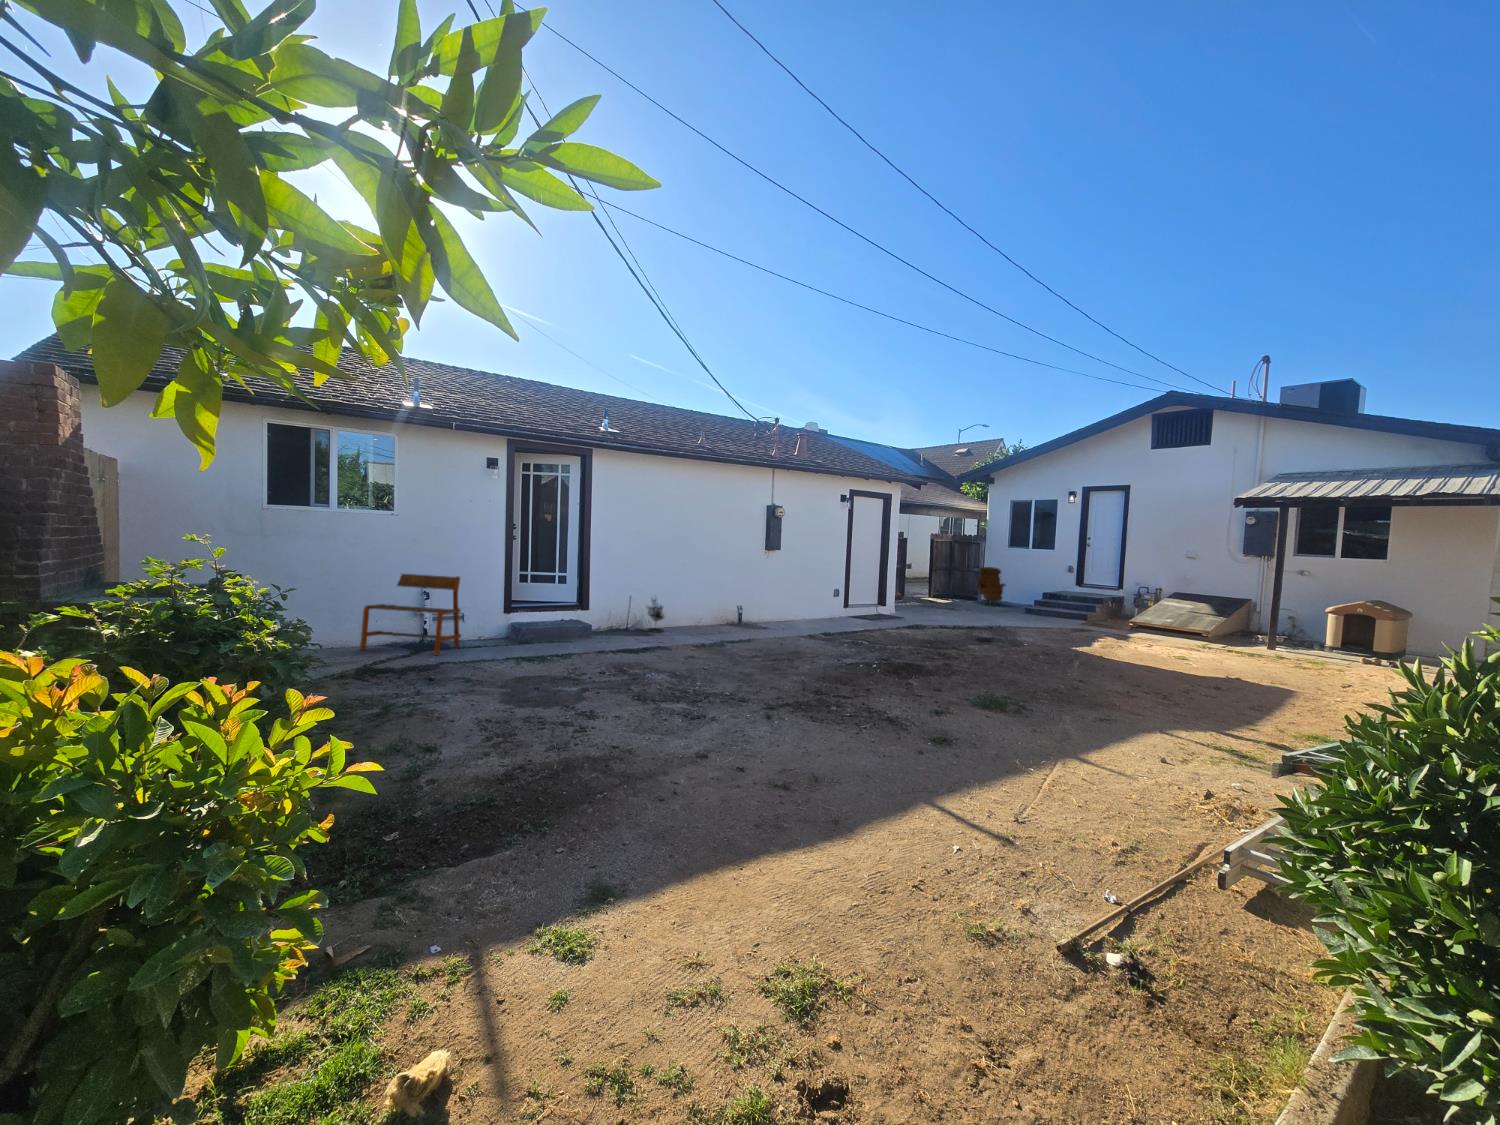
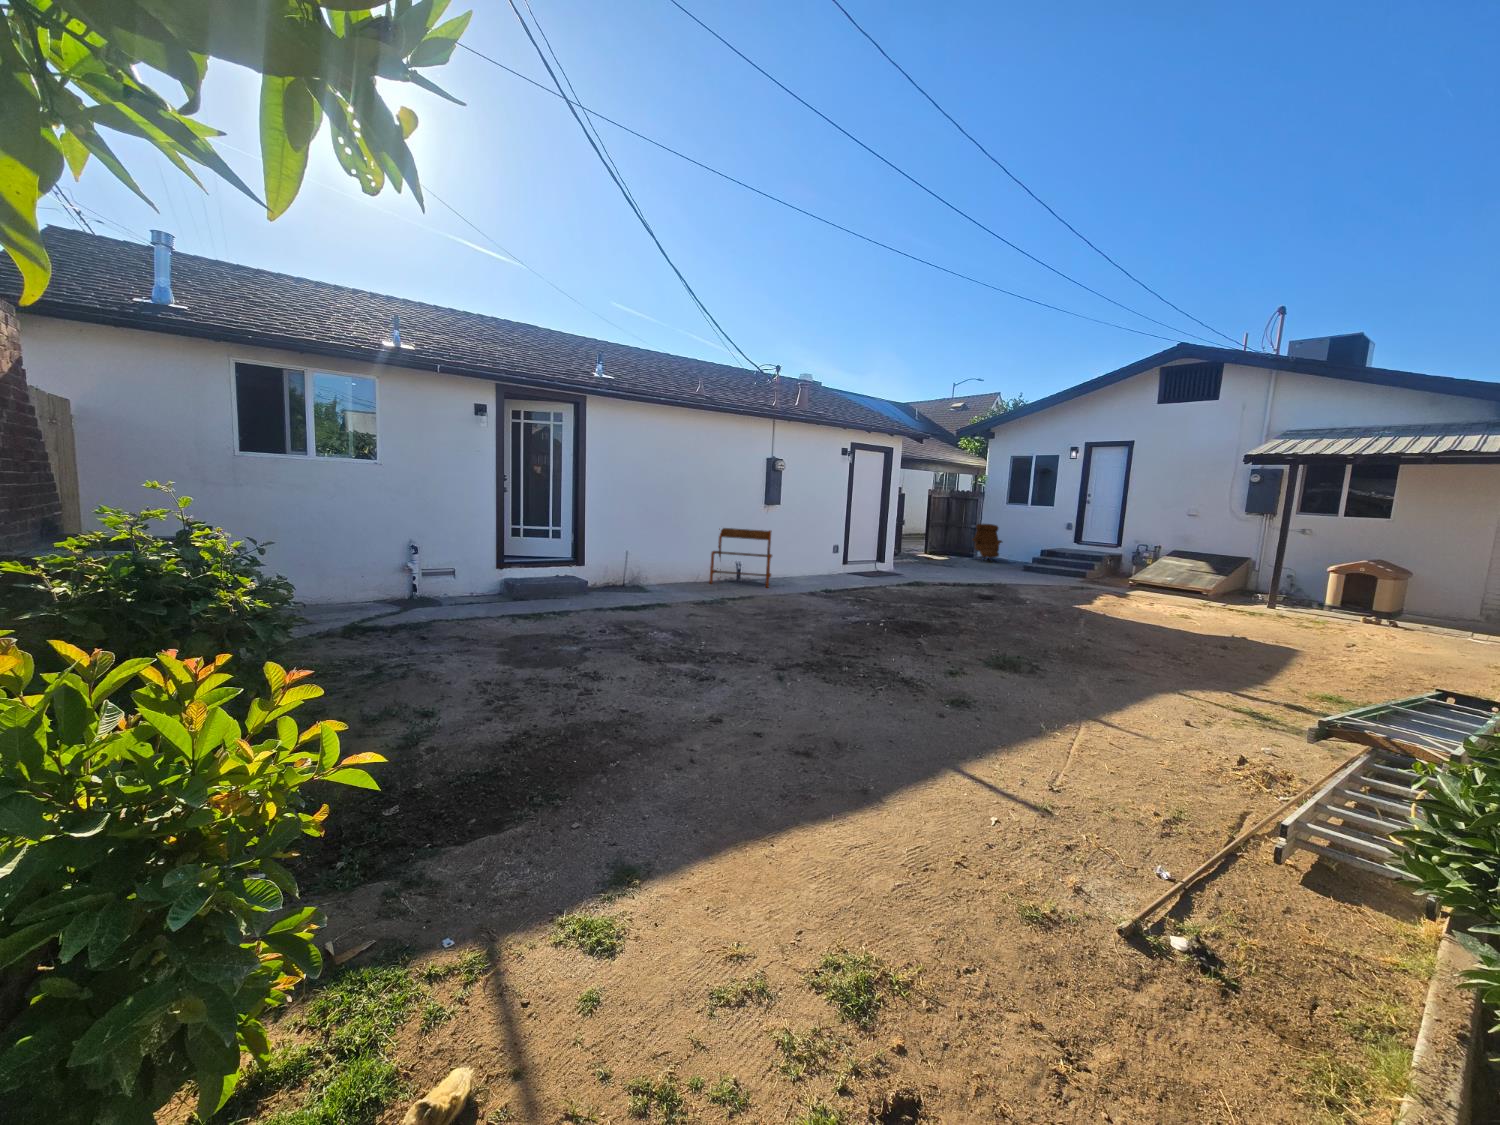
bench: present [360,574,461,655] -> present [710,528,772,587]
potted tree: present [645,598,665,632] -> none [646,550,669,589]

